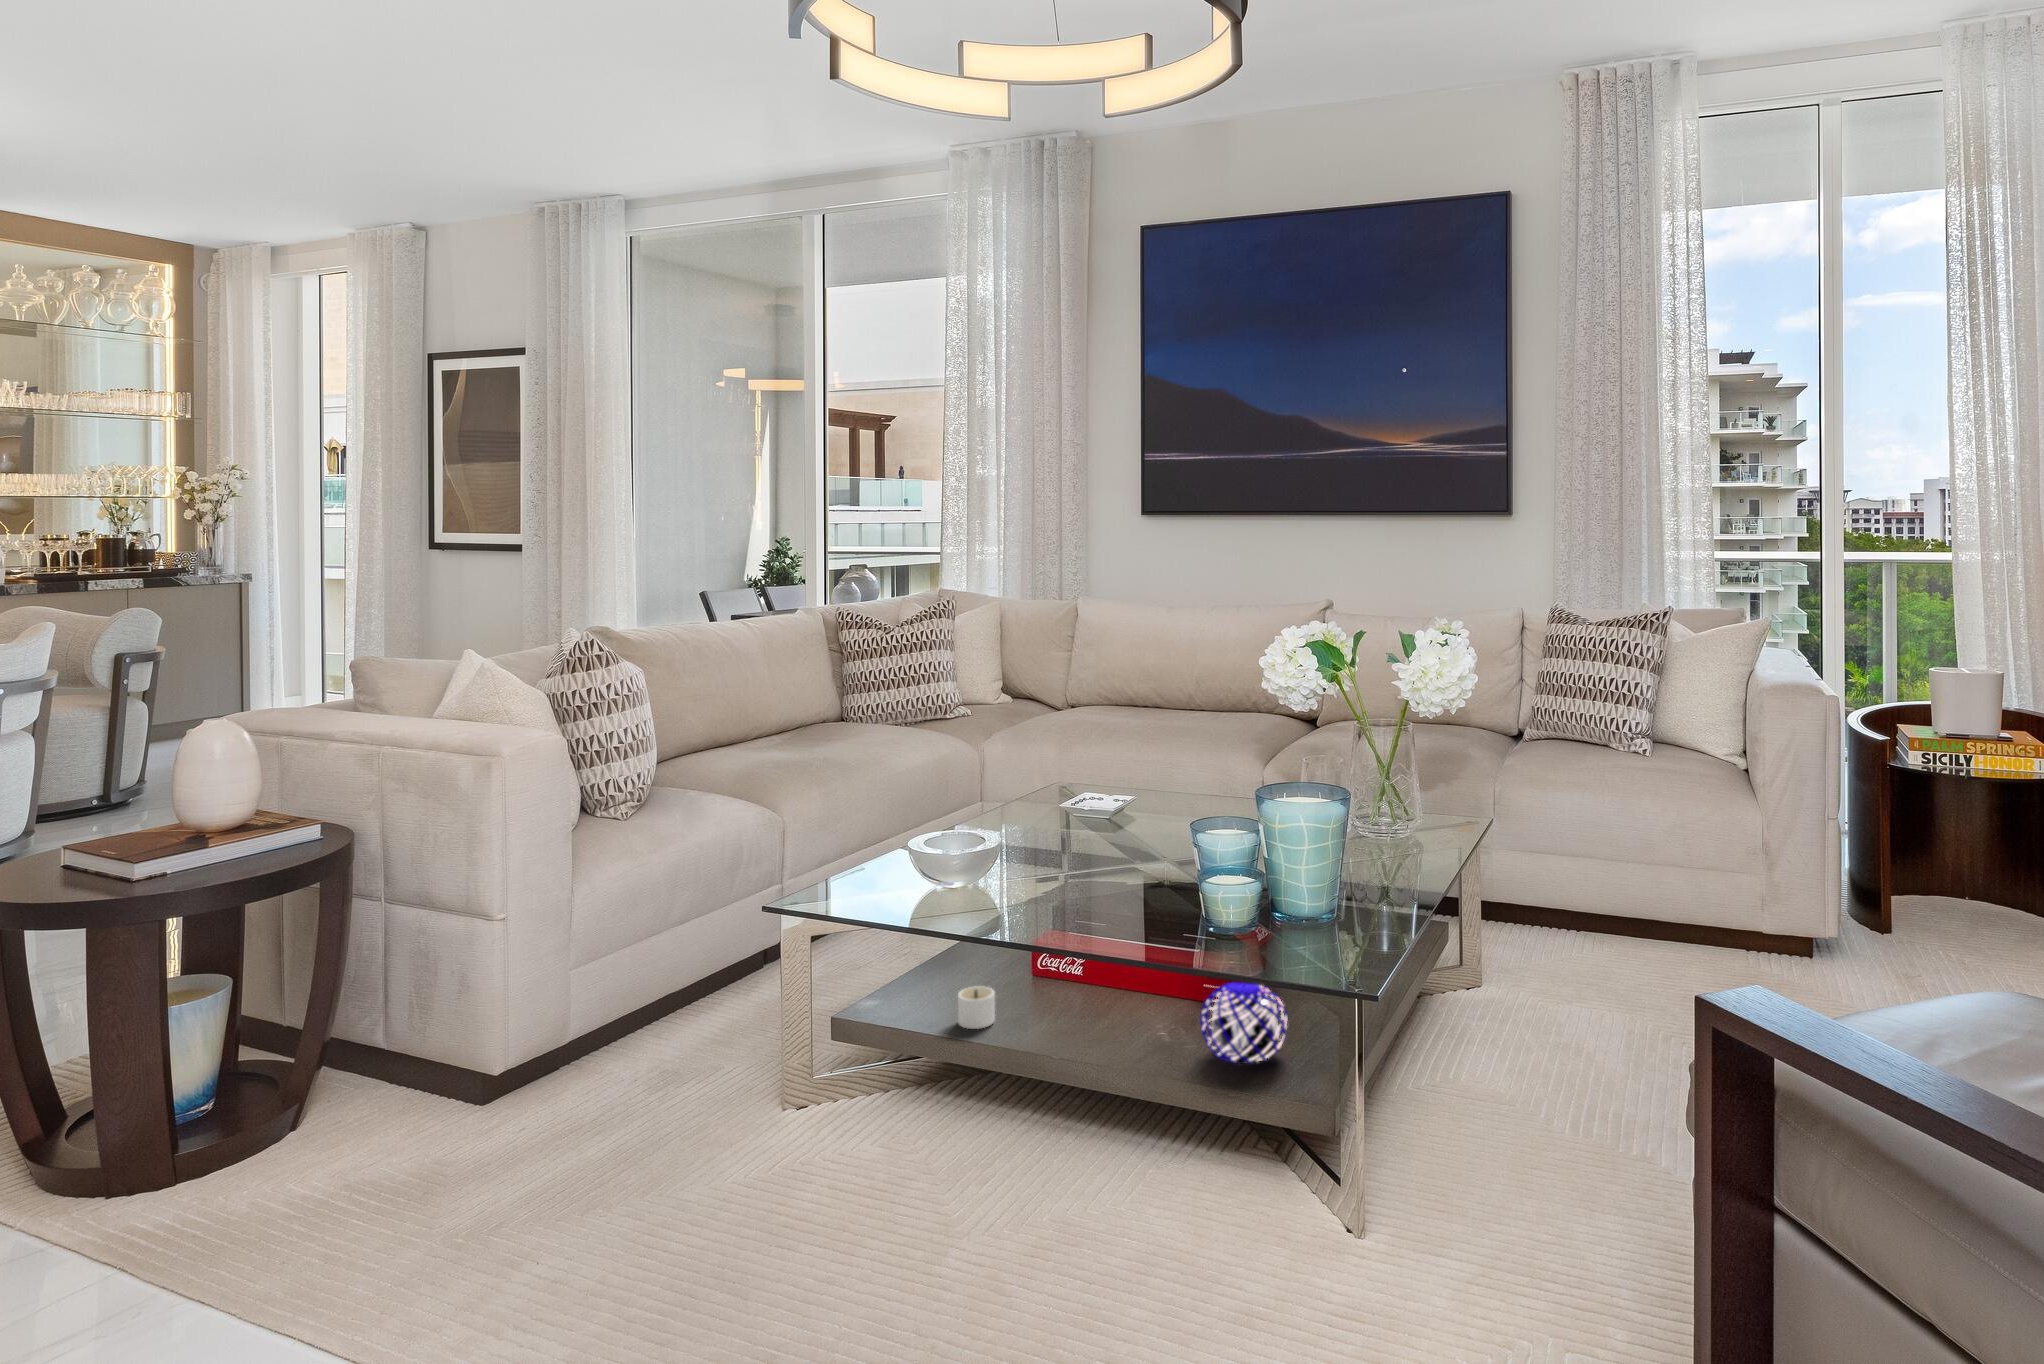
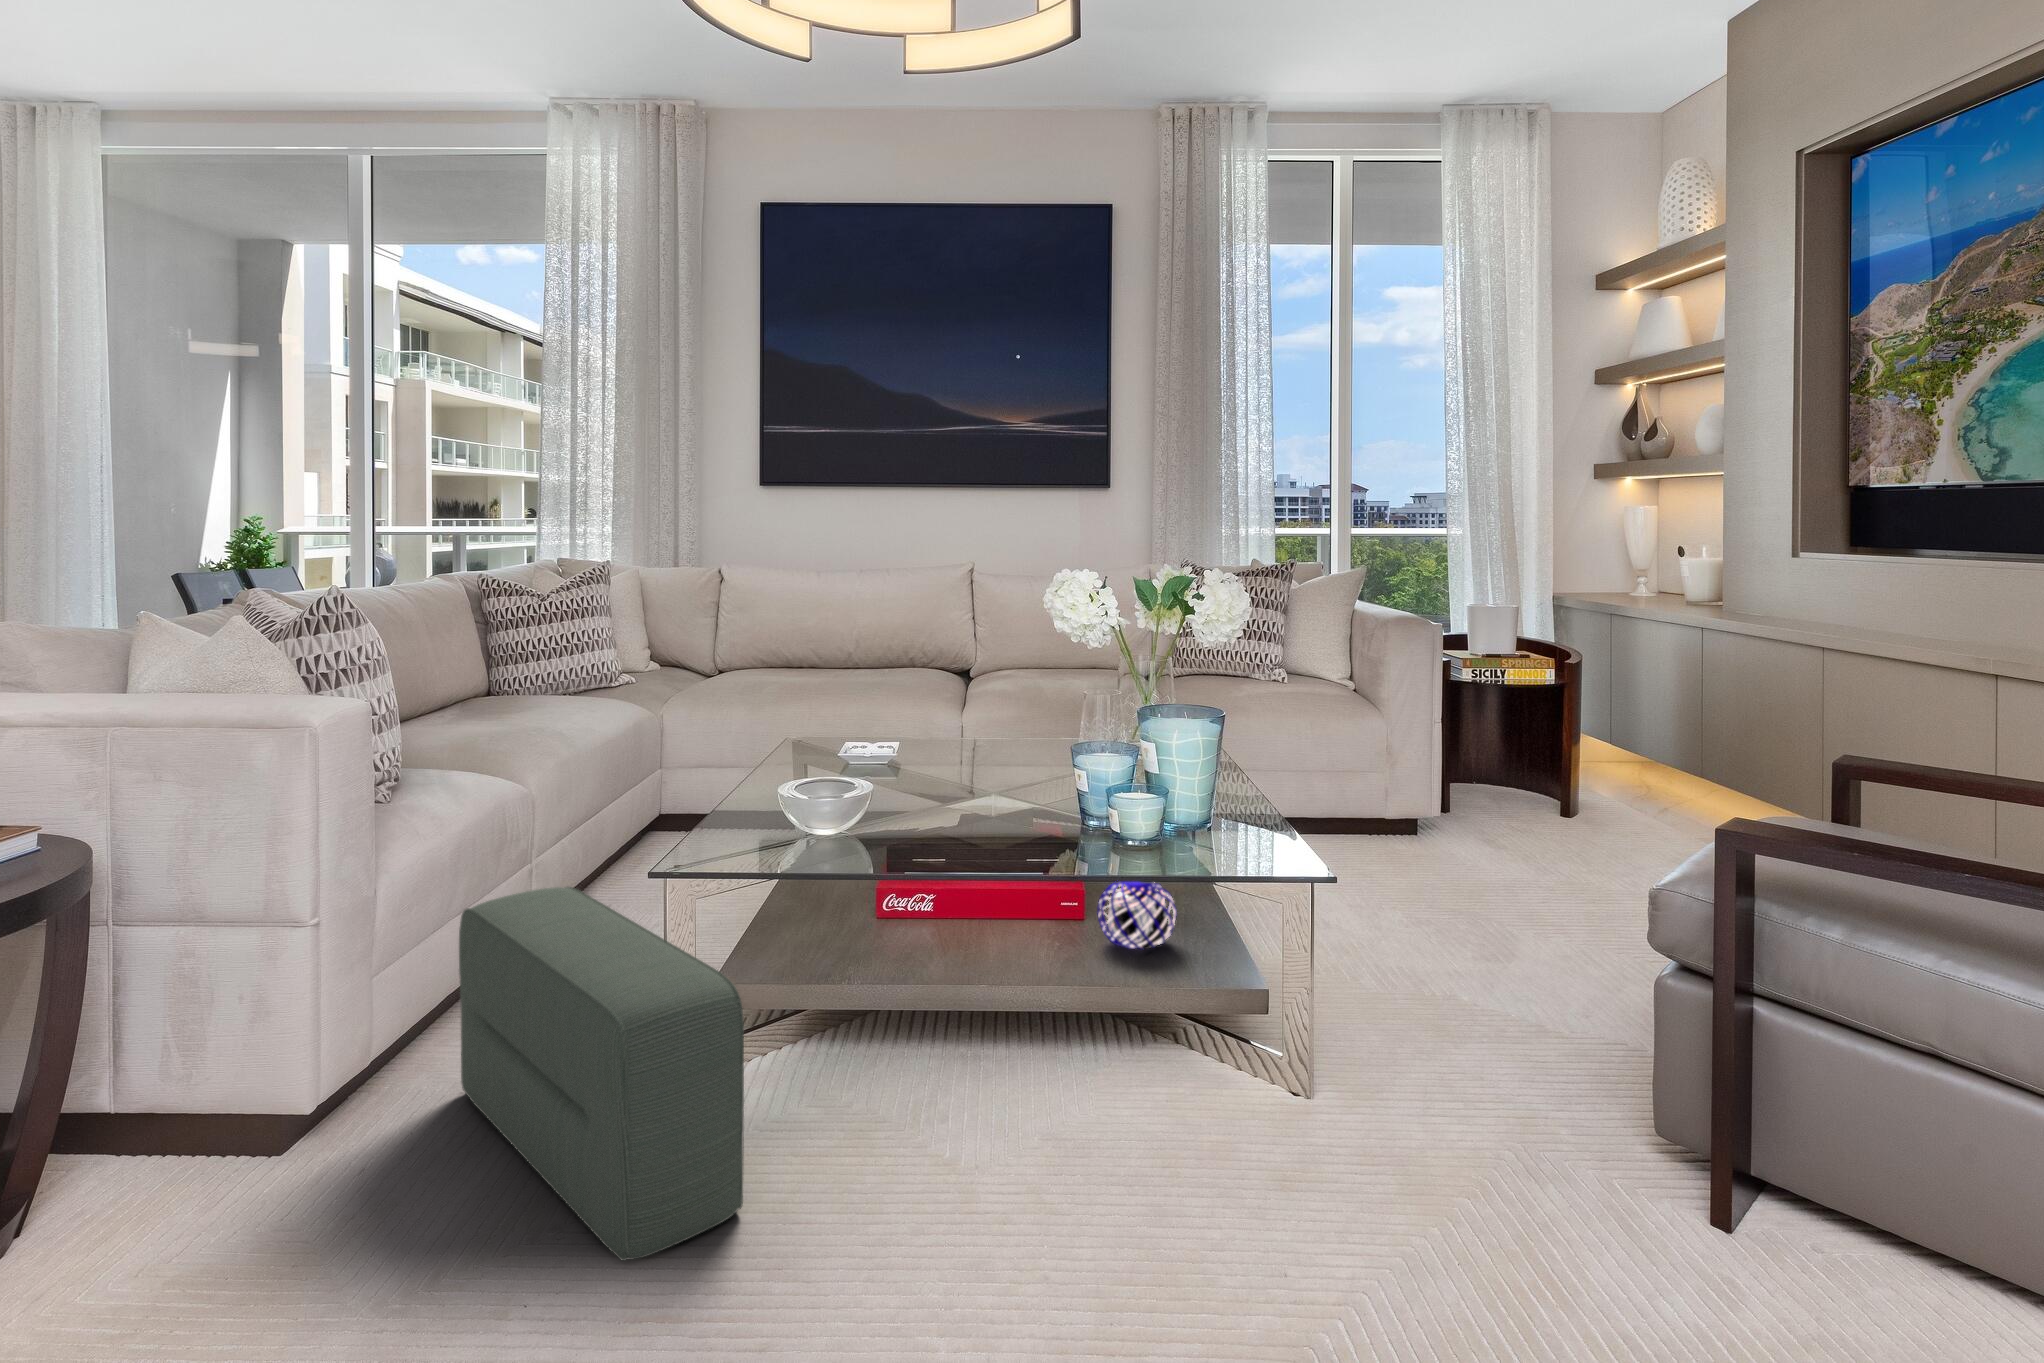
pouf: none [551,928,702,1300] -> present [459,887,744,1261]
candle: present [958,986,995,1029] -> none [855,914,905,954]

